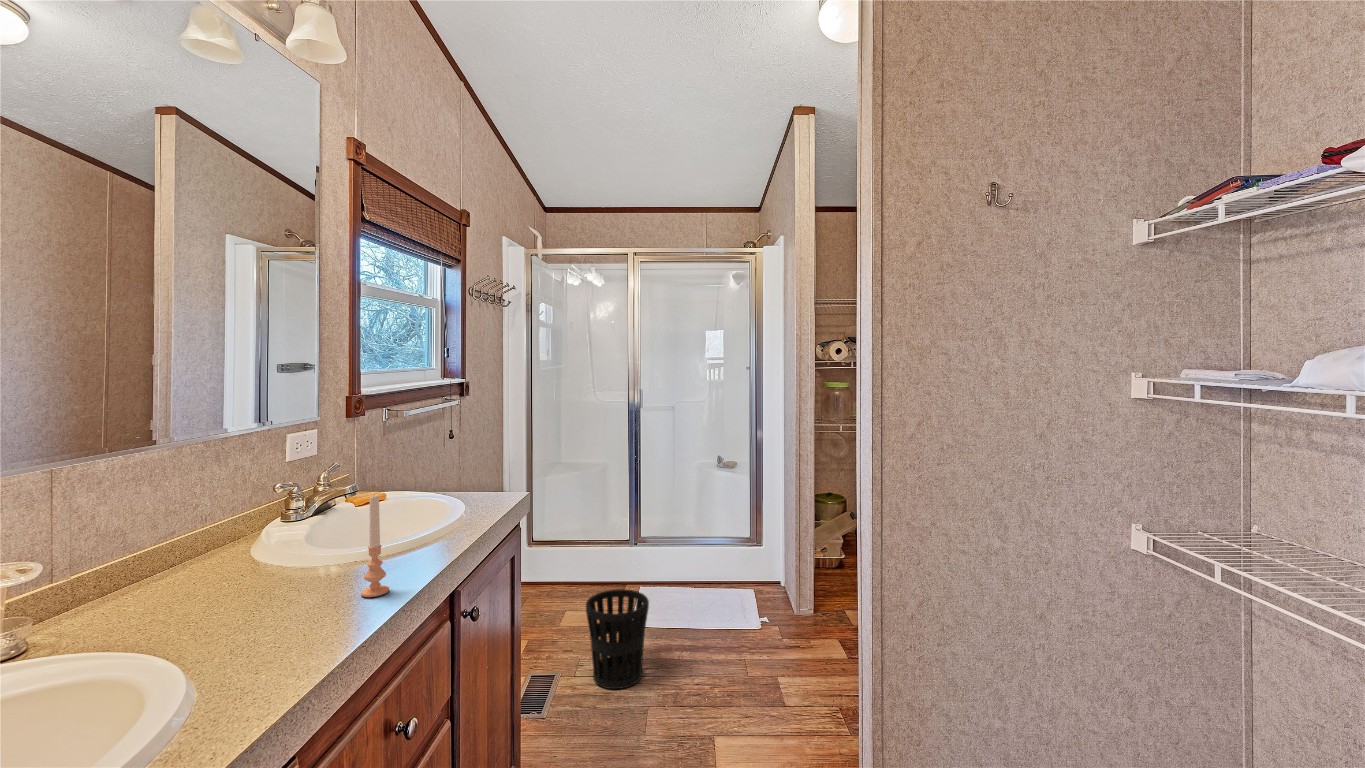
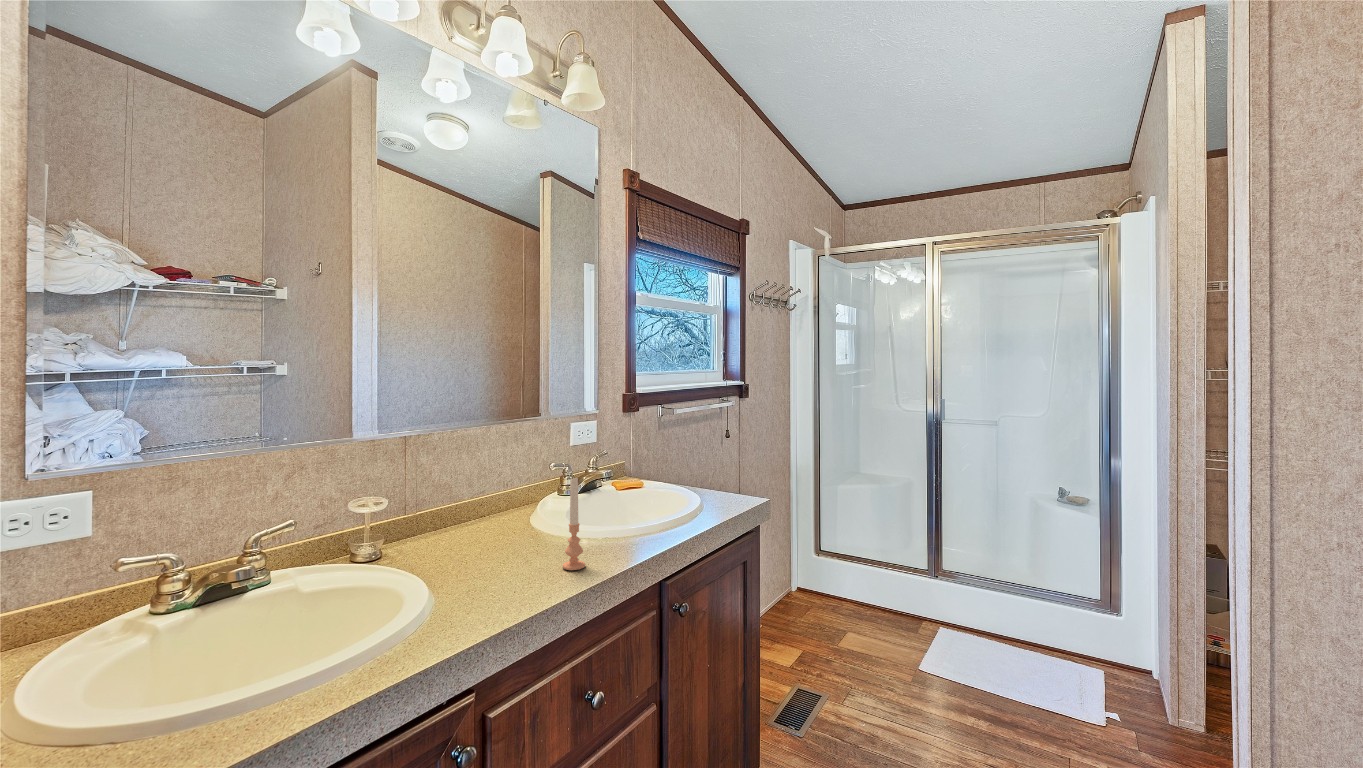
wastebasket: present [586,589,649,689] -> none [851,619,928,738]

